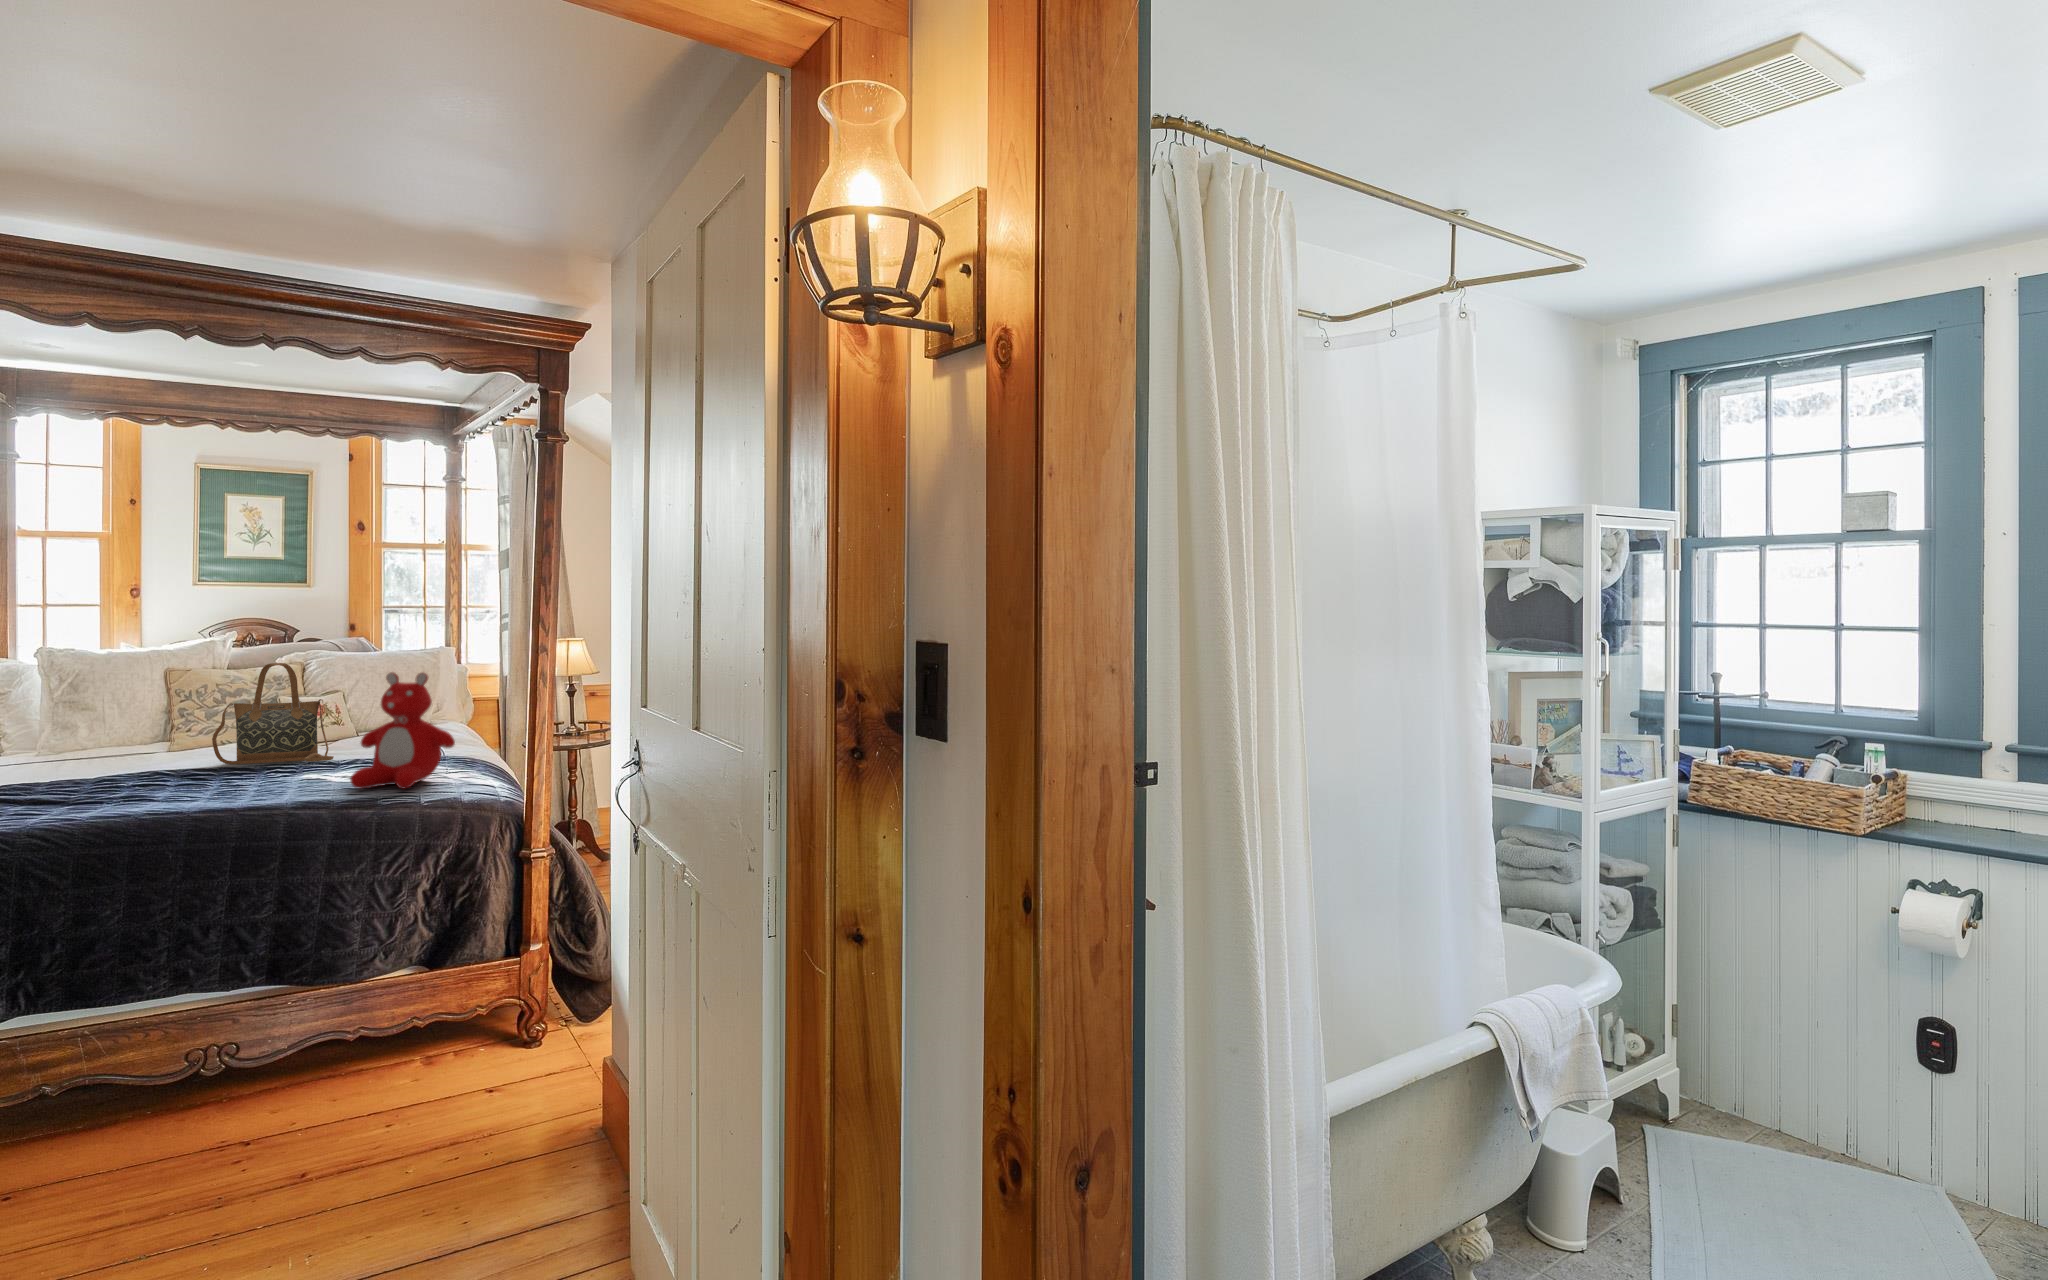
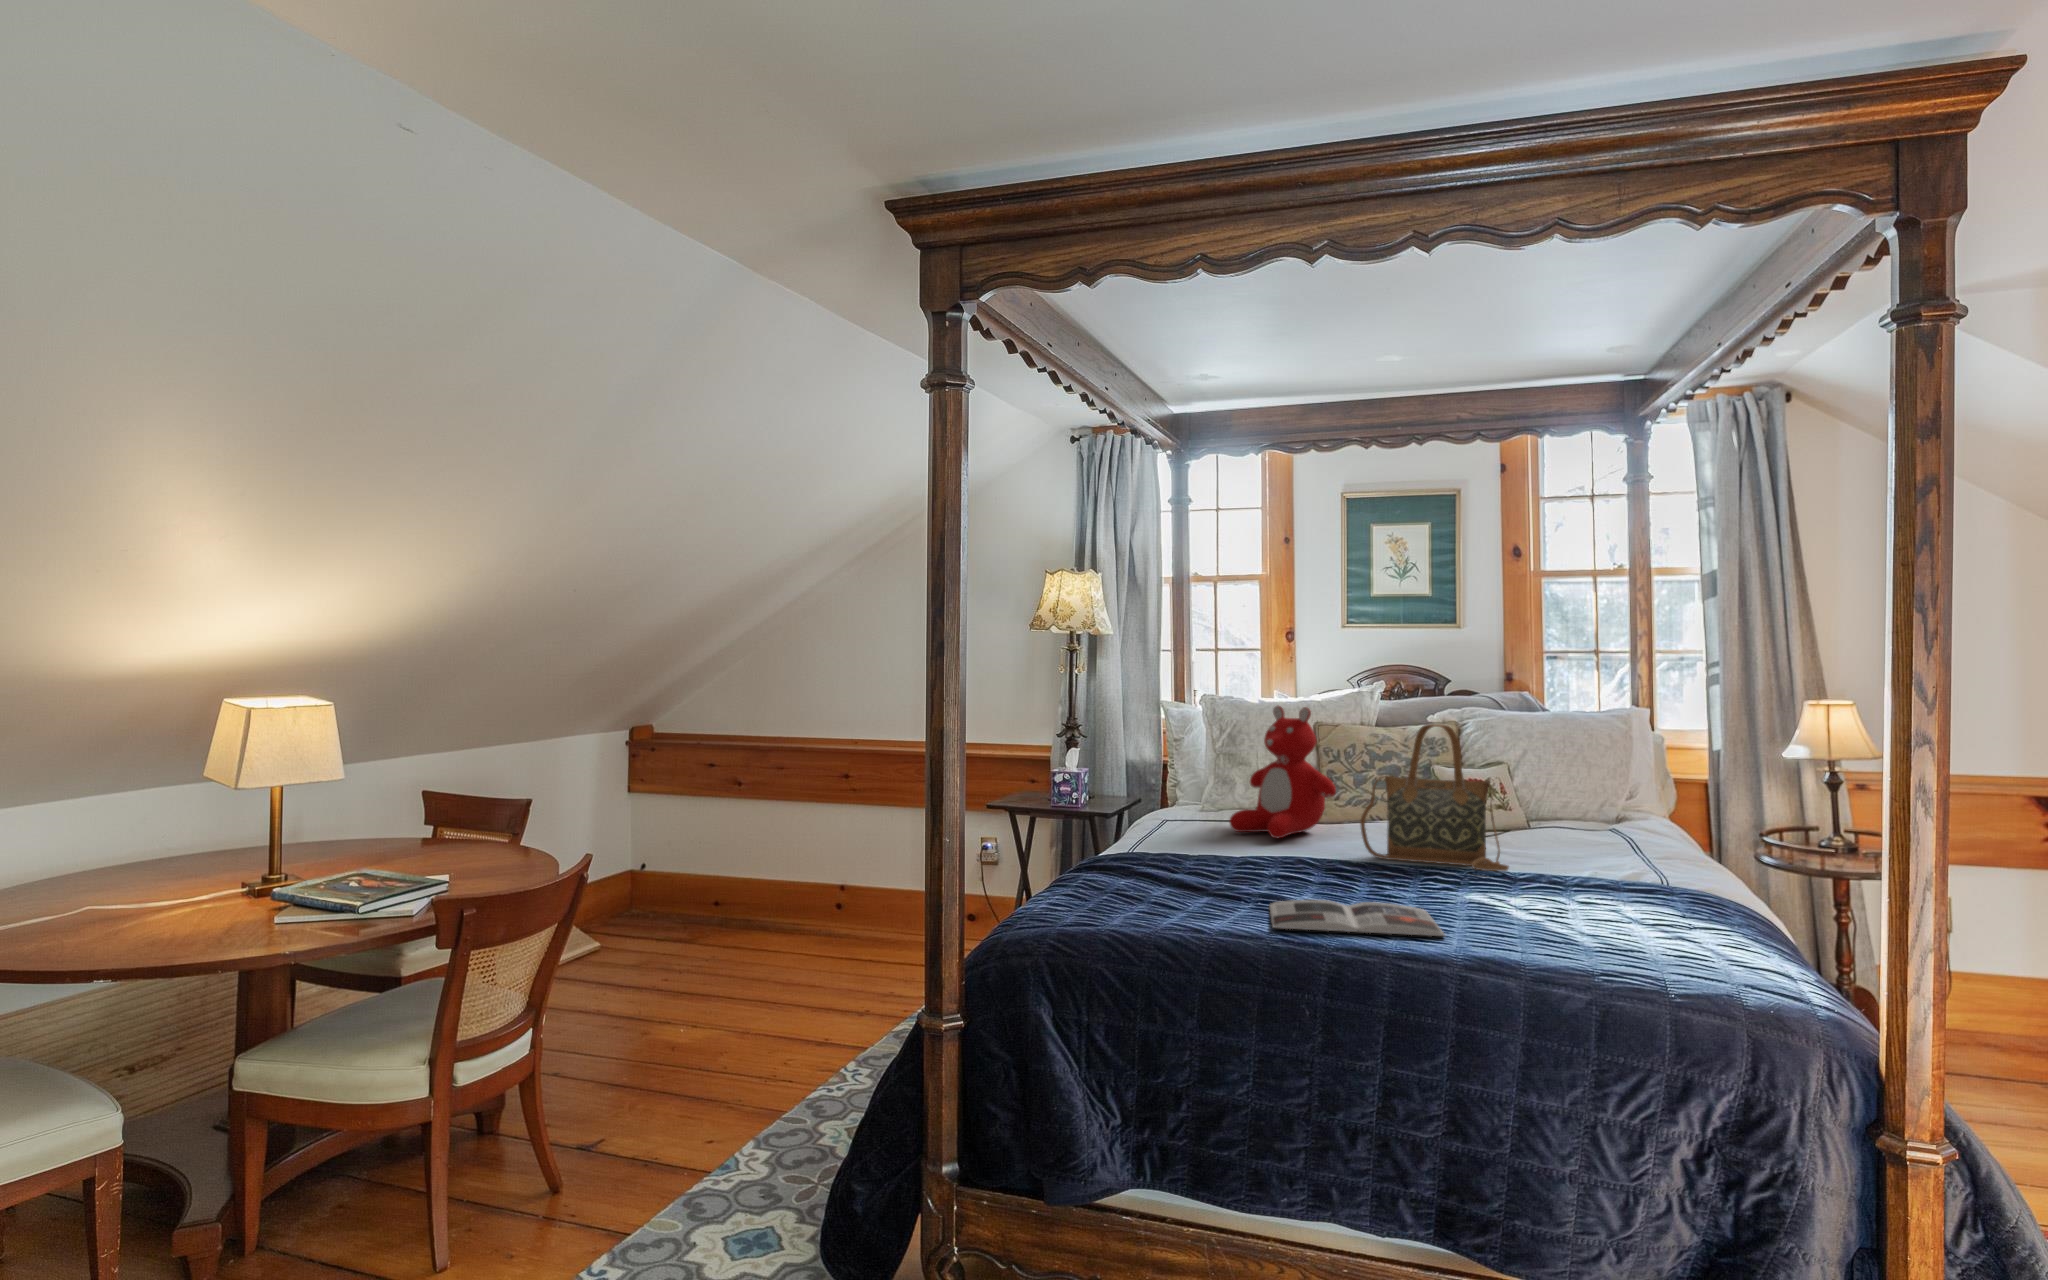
teddy bear: present [350,672,455,789] -> present [1230,706,1336,838]
magazine: none [130,786,278,811] -> present [1269,900,1445,936]

